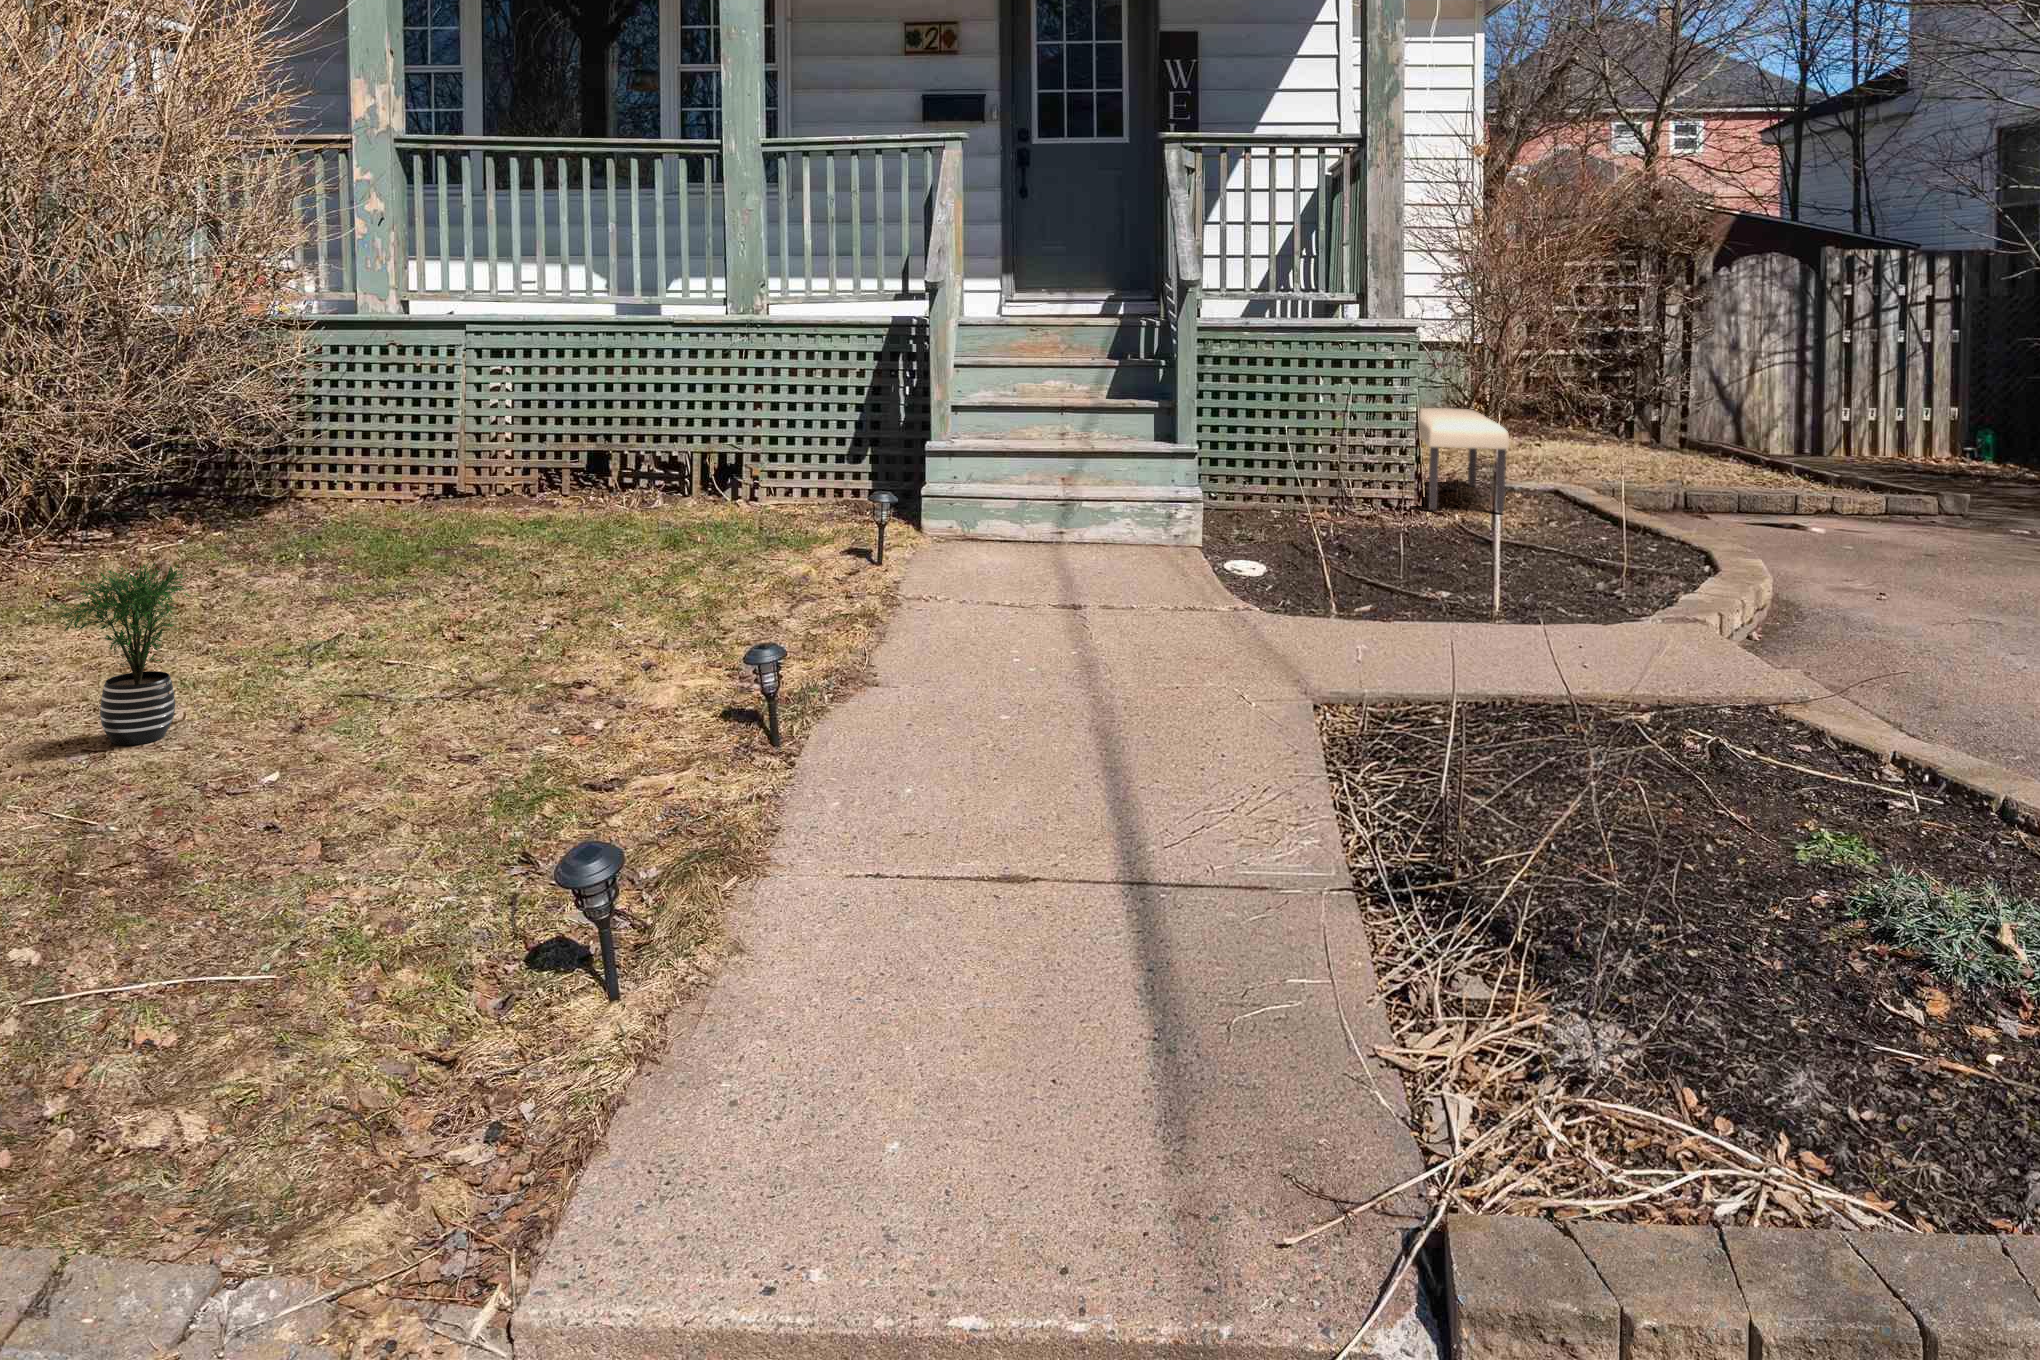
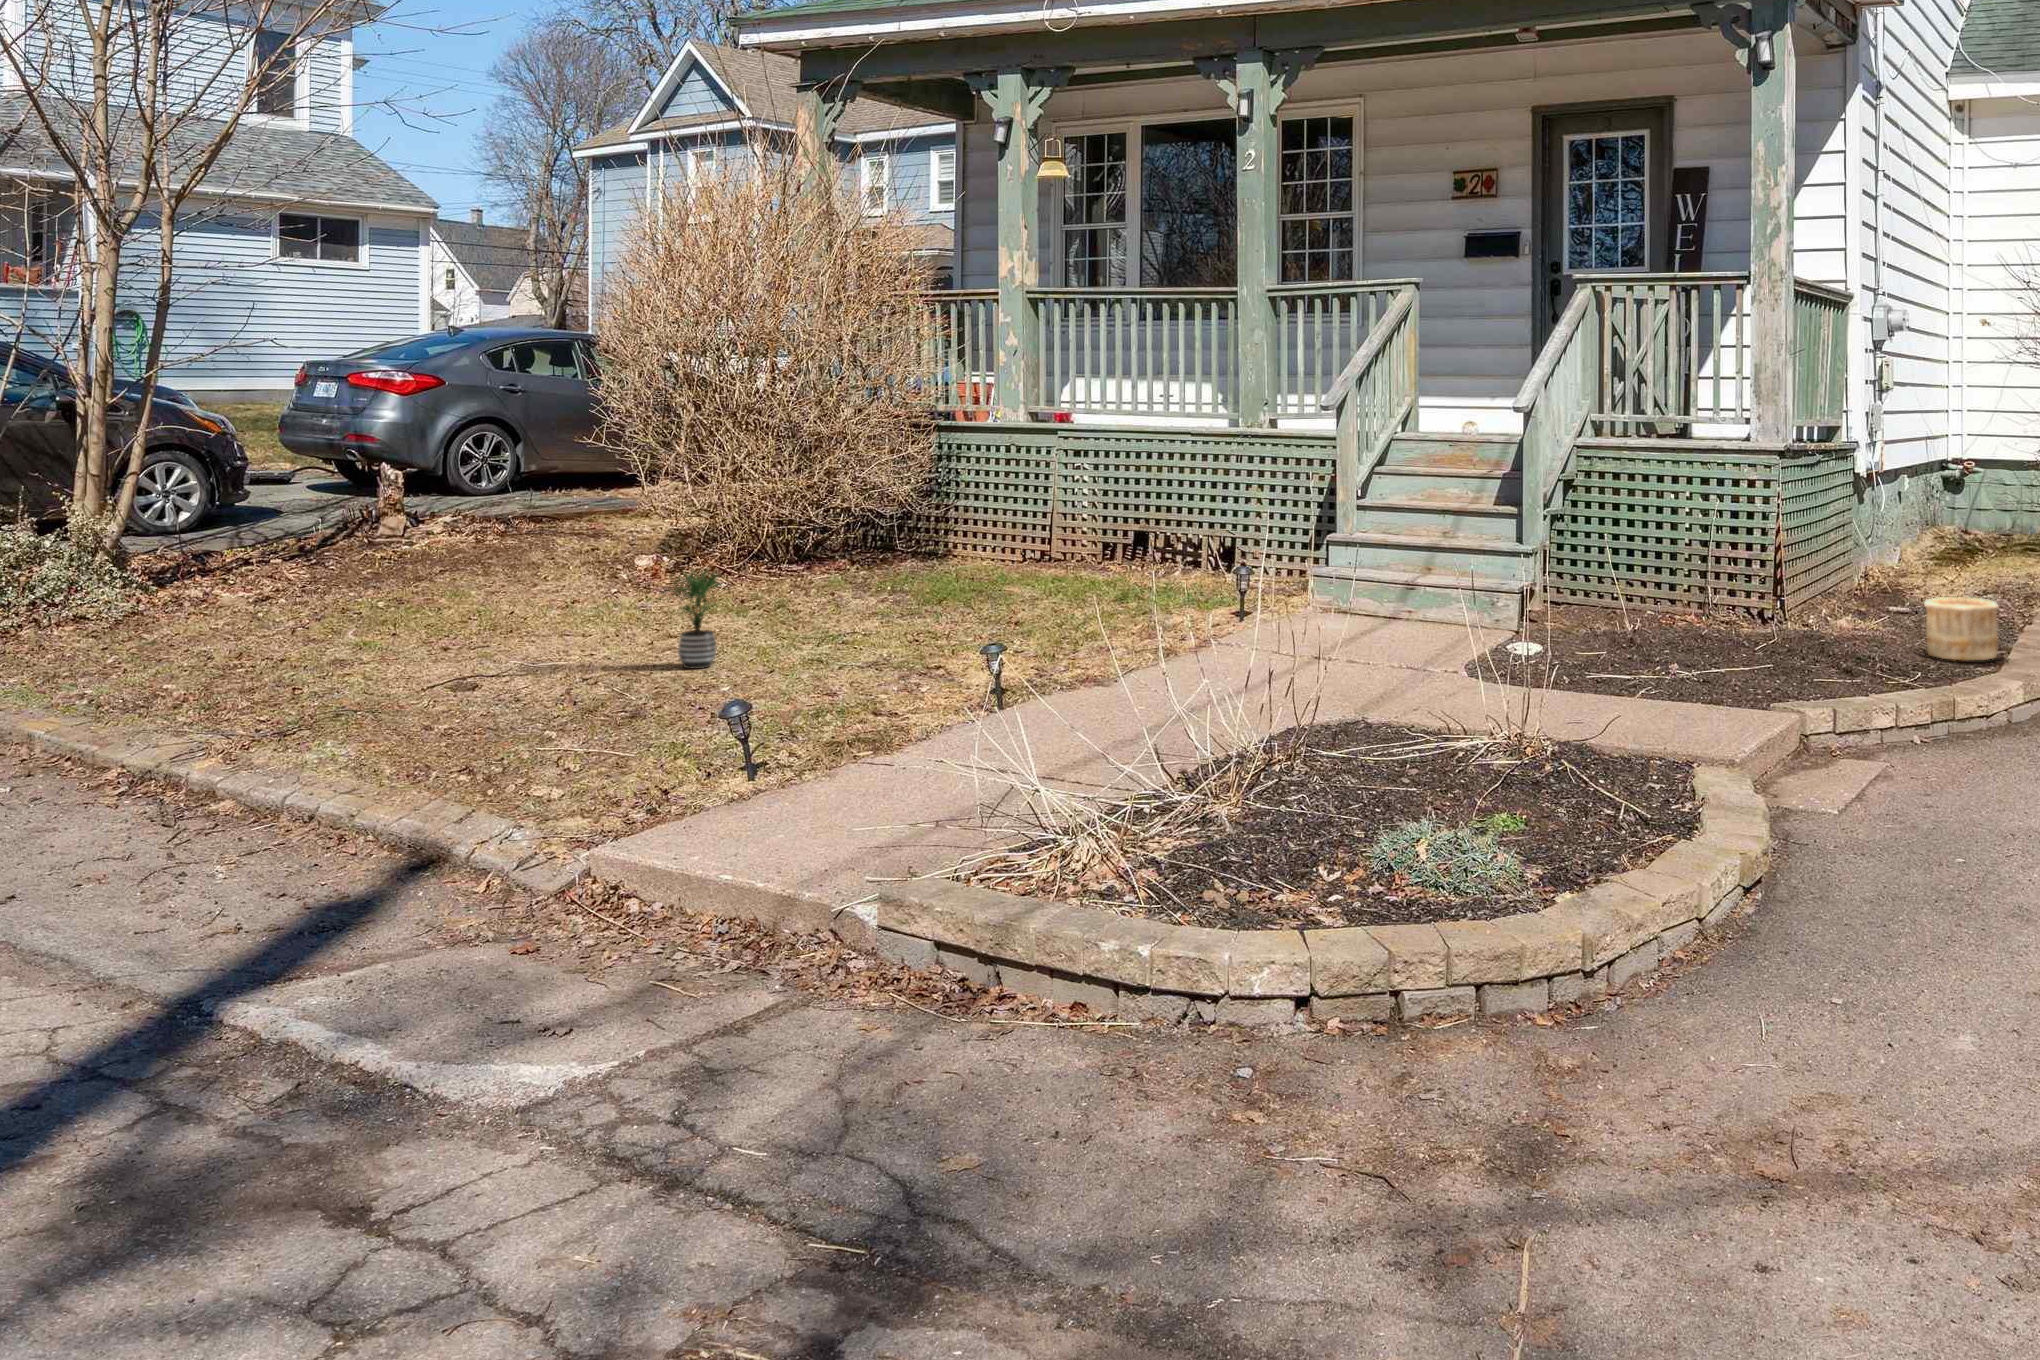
bench: present [1419,408,1509,512] -> none [1804,524,1921,623]
wooden bucket: none [1620,483,1701,550] -> present [1924,597,1999,661]

